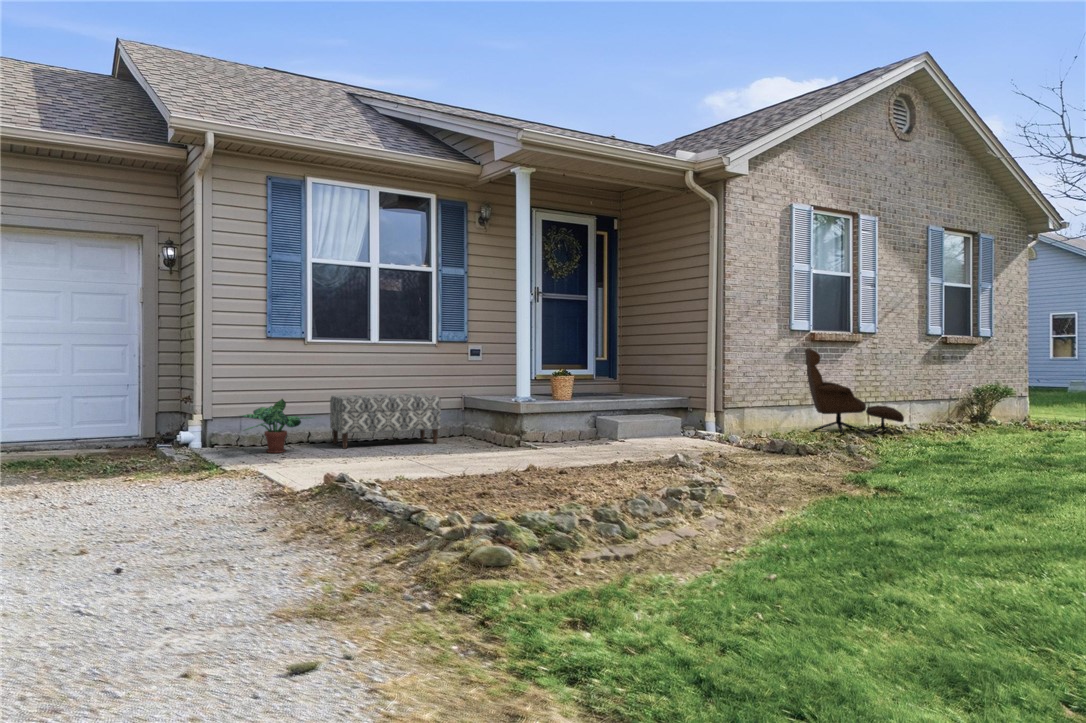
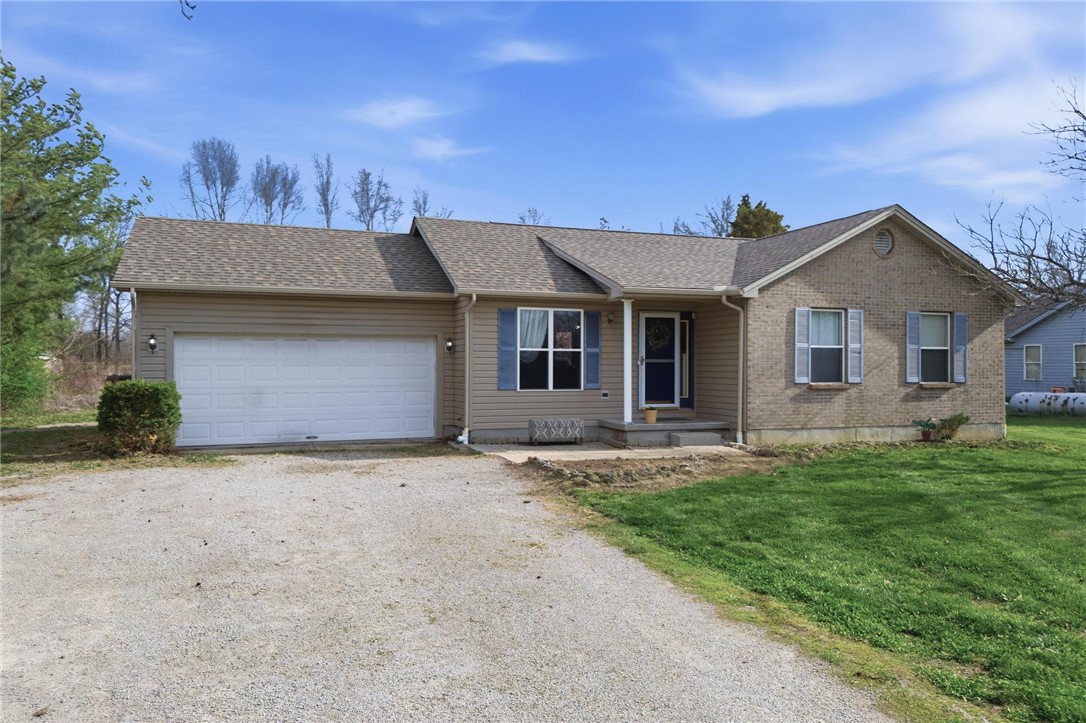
lounge chair: present [805,349,904,435] -> none [803,394,862,448]
potted plant: present [242,399,310,453] -> present [912,417,942,441]

